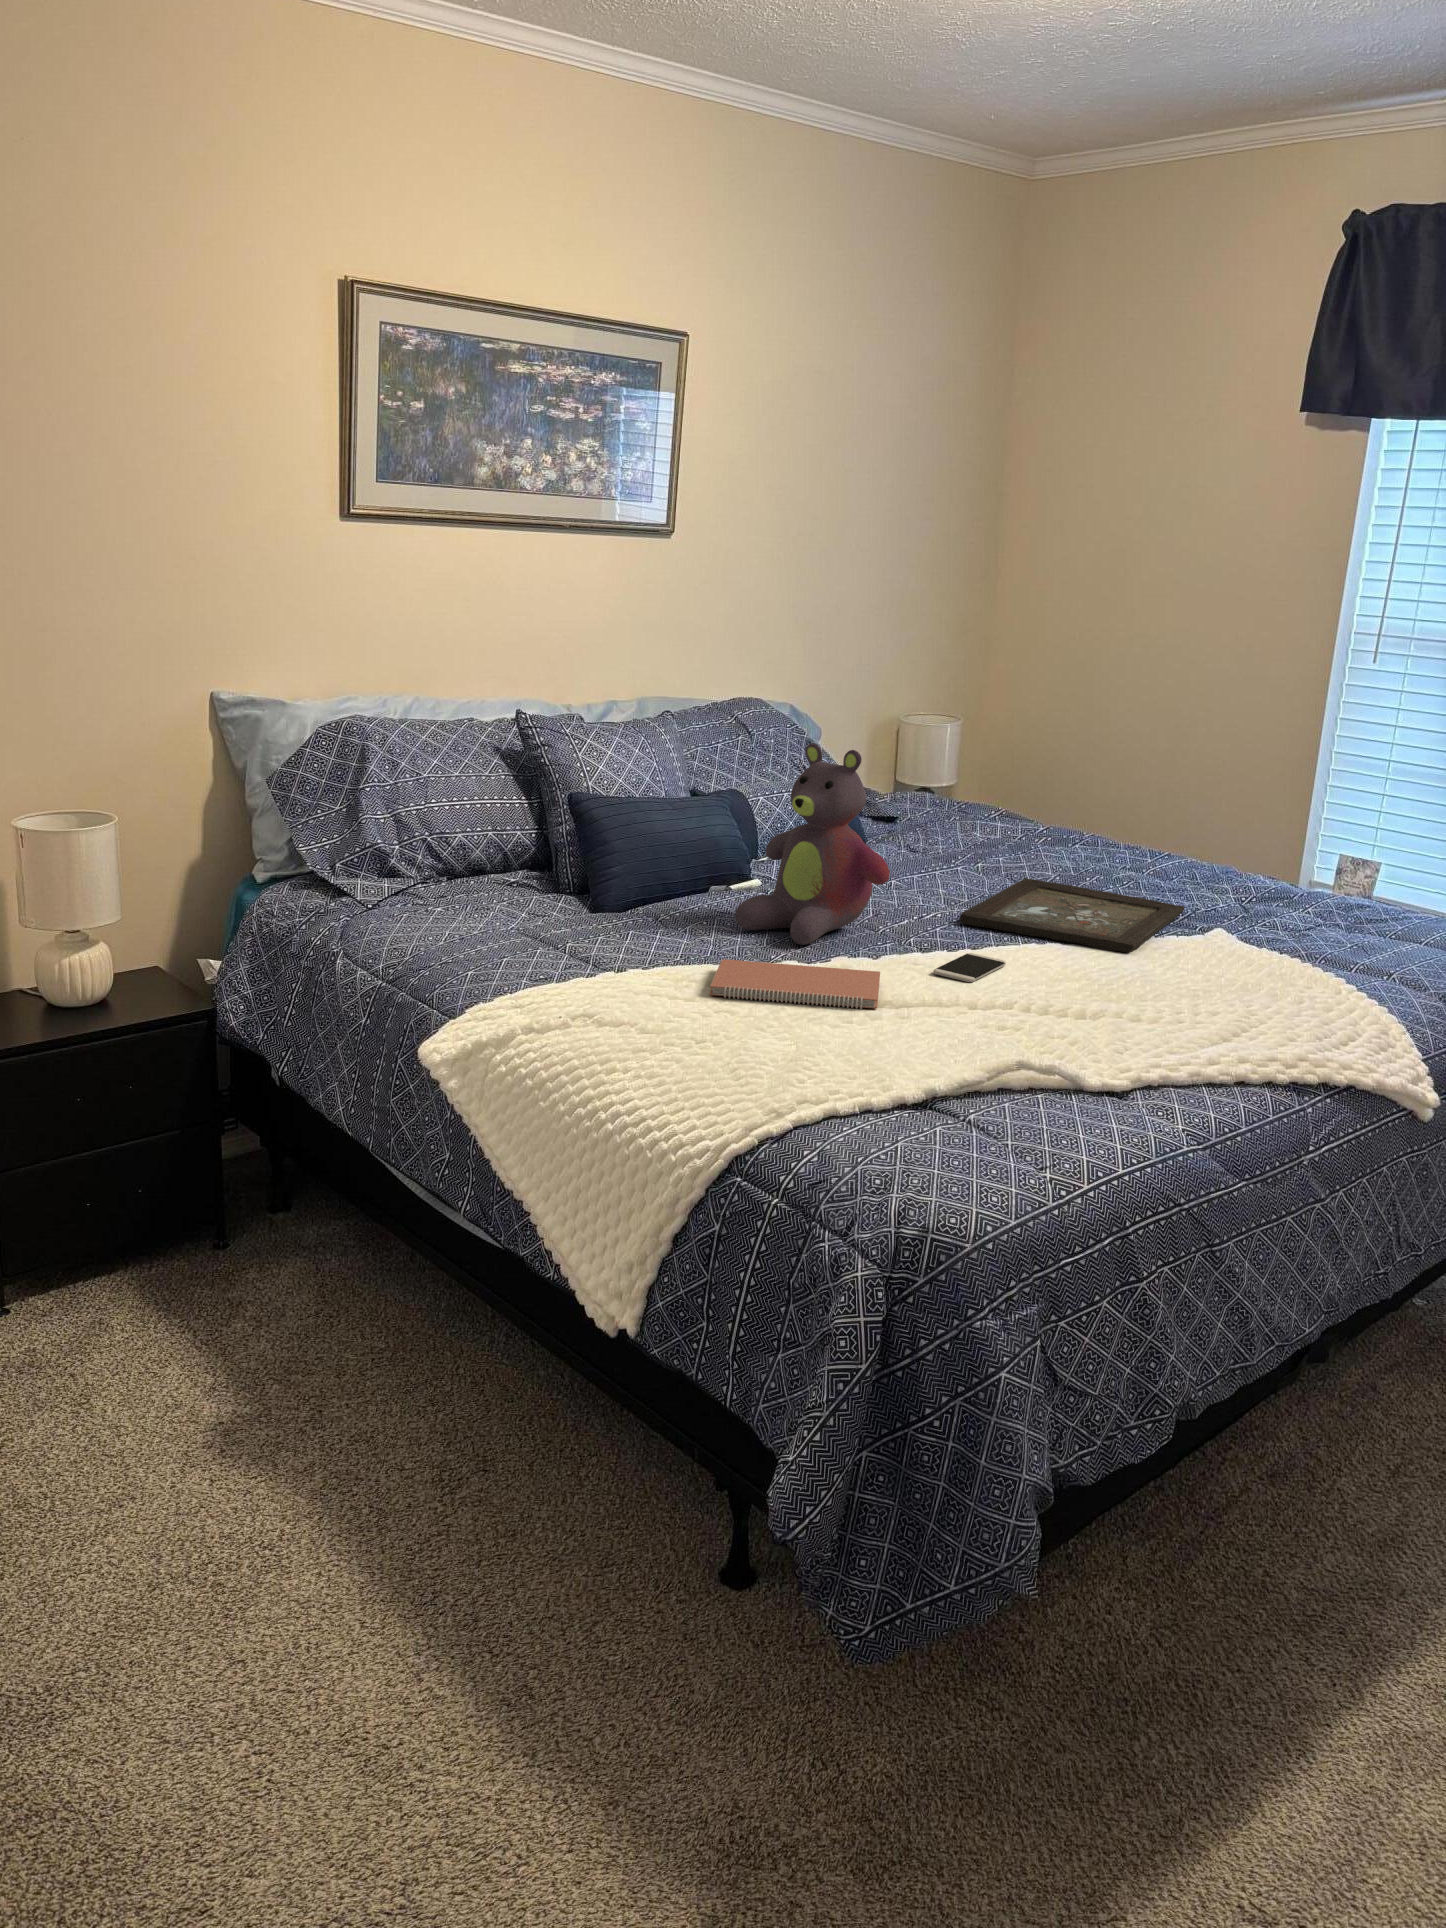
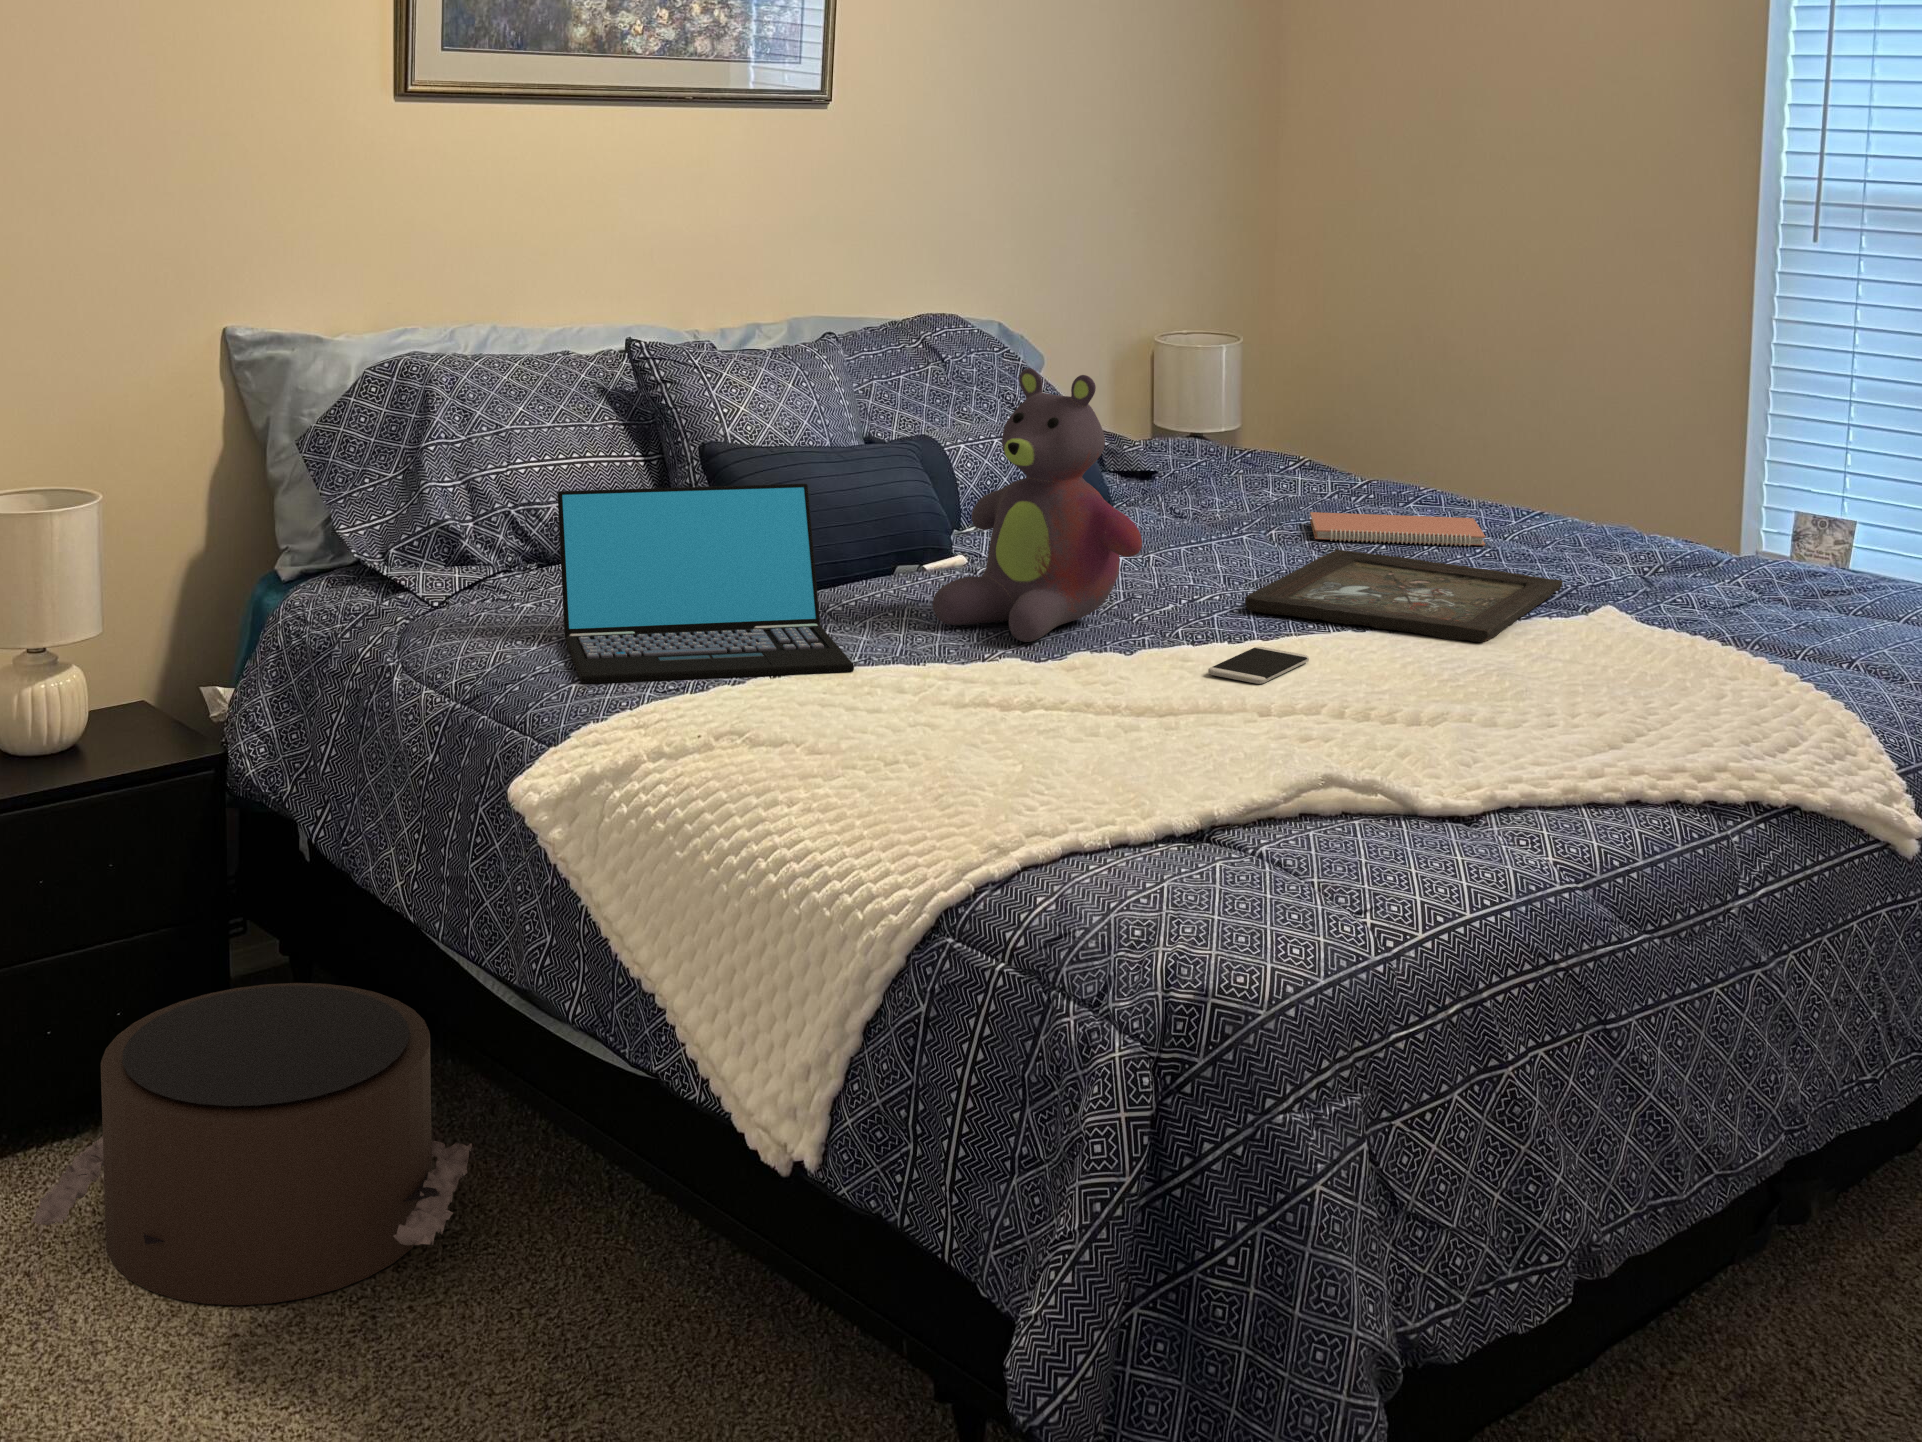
laptop: none [460,824,676,971] -> present [558,484,854,684]
notebook: present [710,959,880,1009] -> present [1310,512,1486,546]
pouf: none [71,1173,394,1403] -> present [31,983,472,1305]

